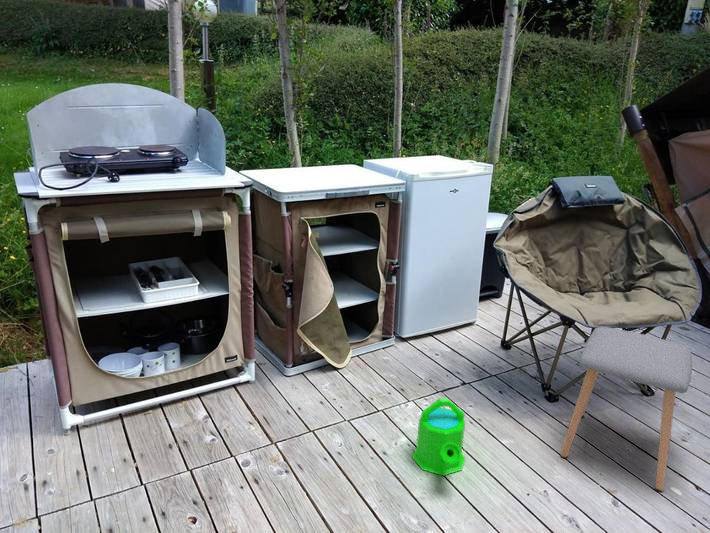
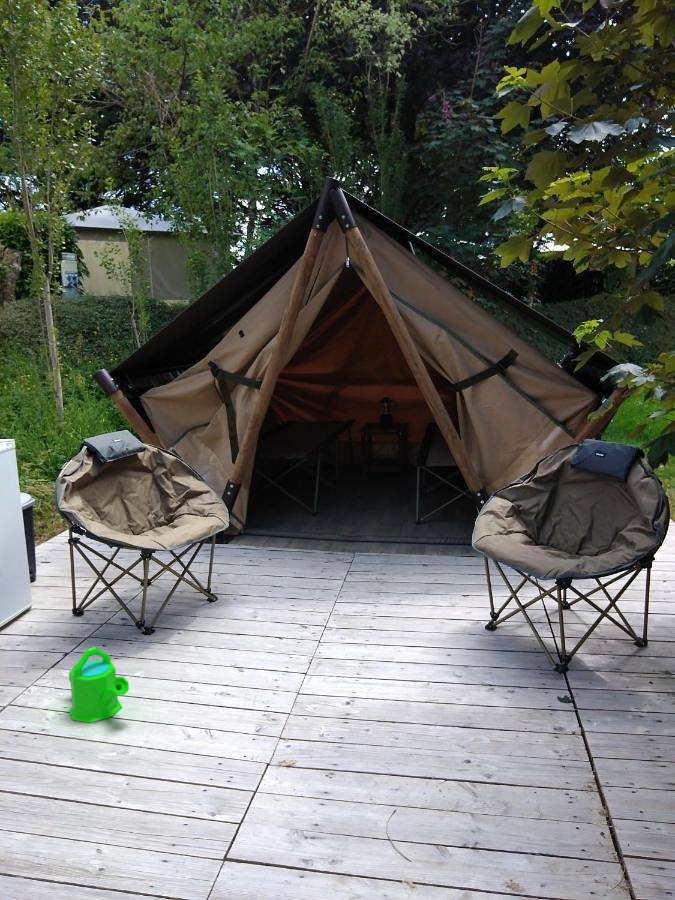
stool: present [561,327,692,491] -> none [174,542,263,664]

